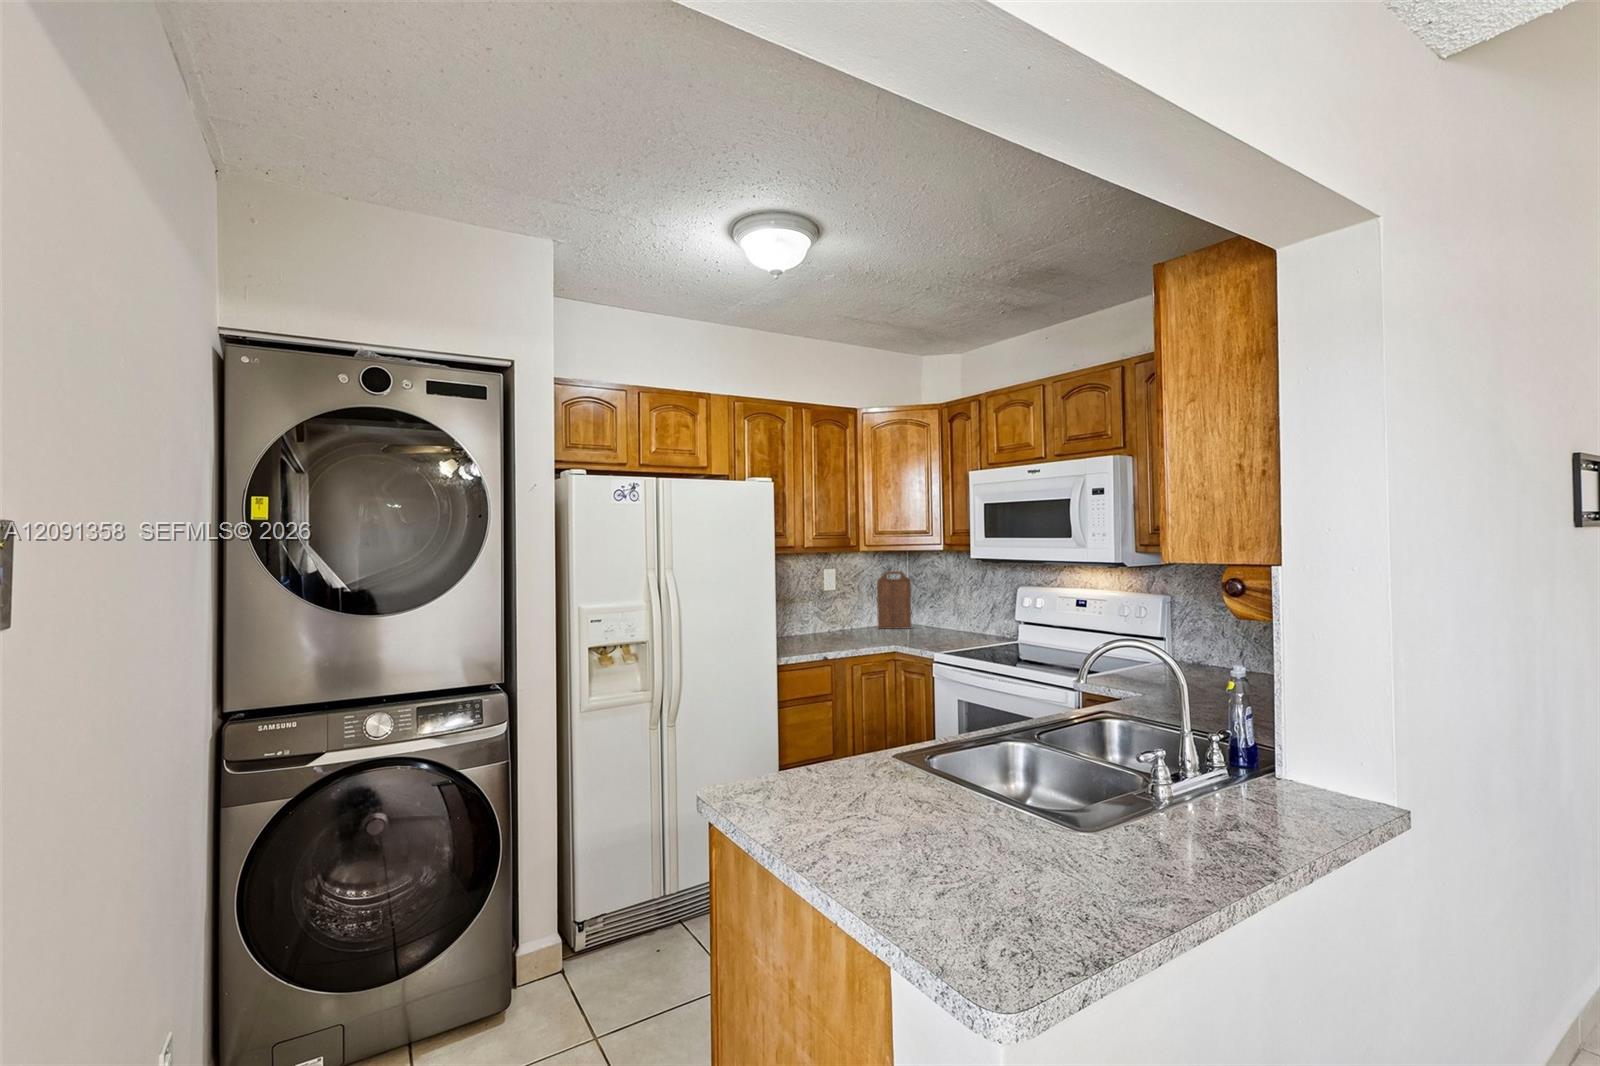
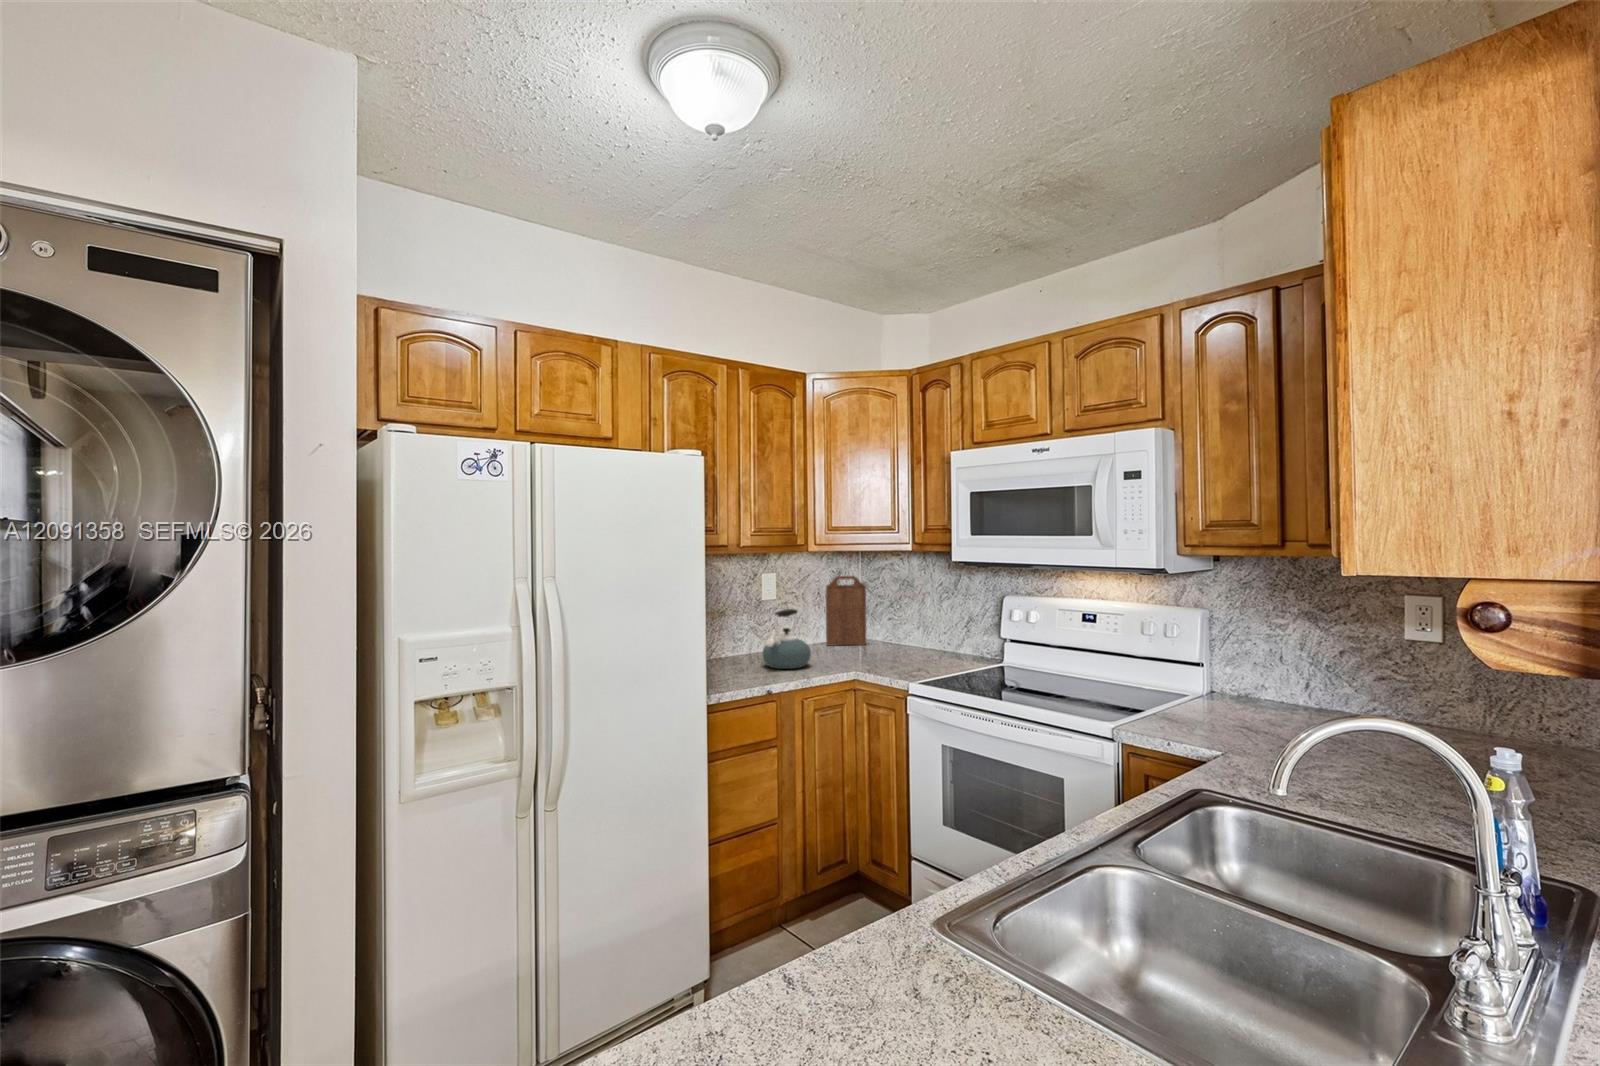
kettle: none [823,597,861,644] -> present [762,609,811,669]

